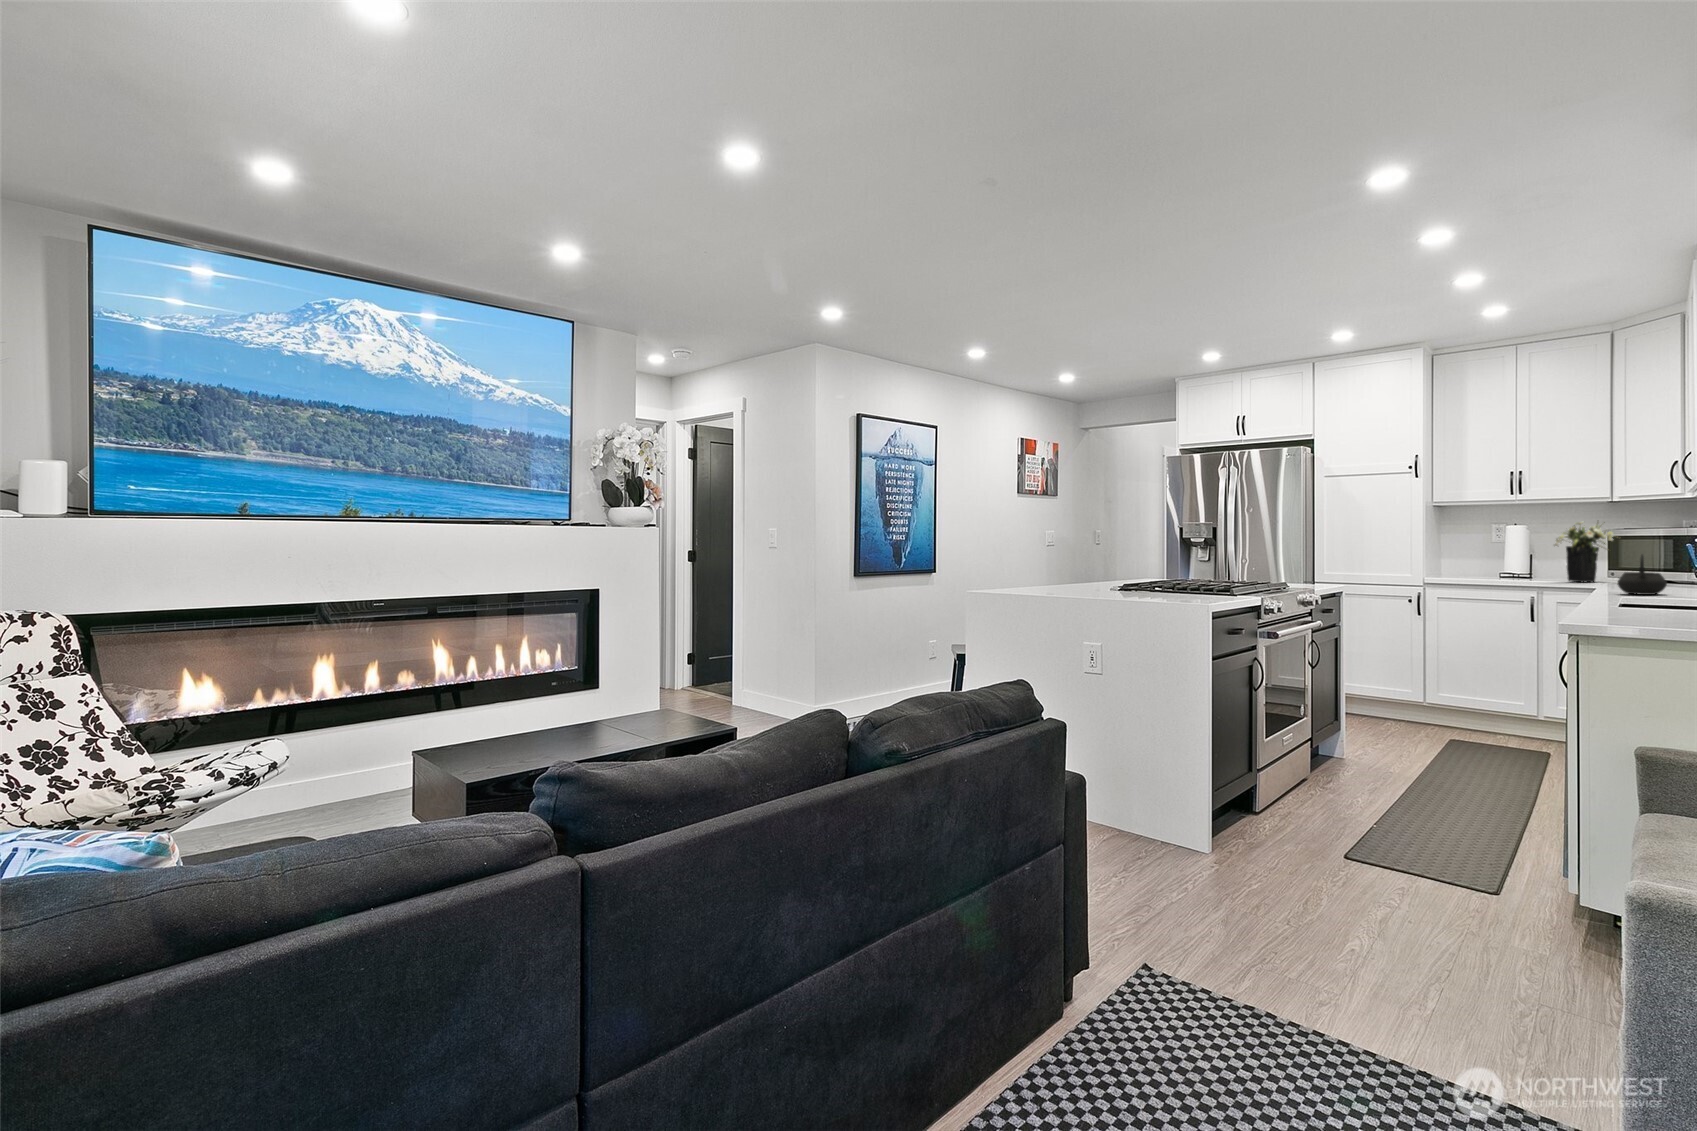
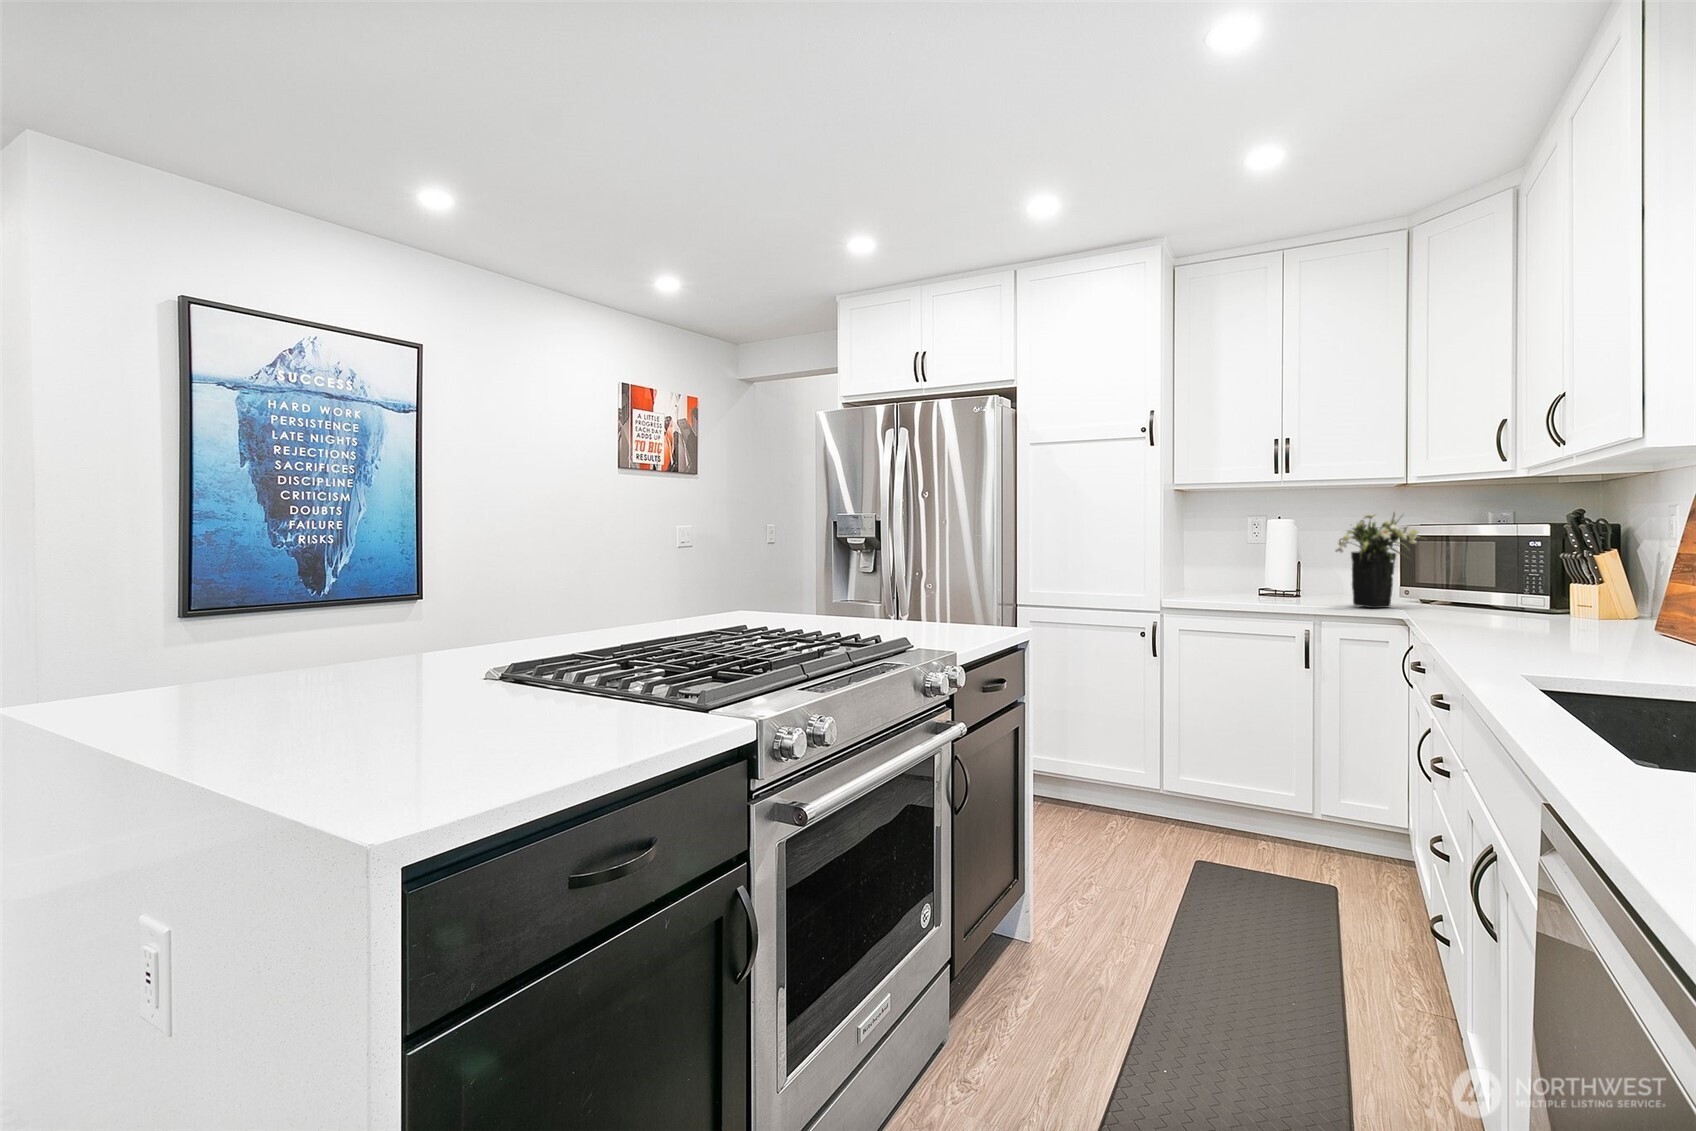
kettle: present [1617,555,1667,595] -> none [1467,575,1555,655]

